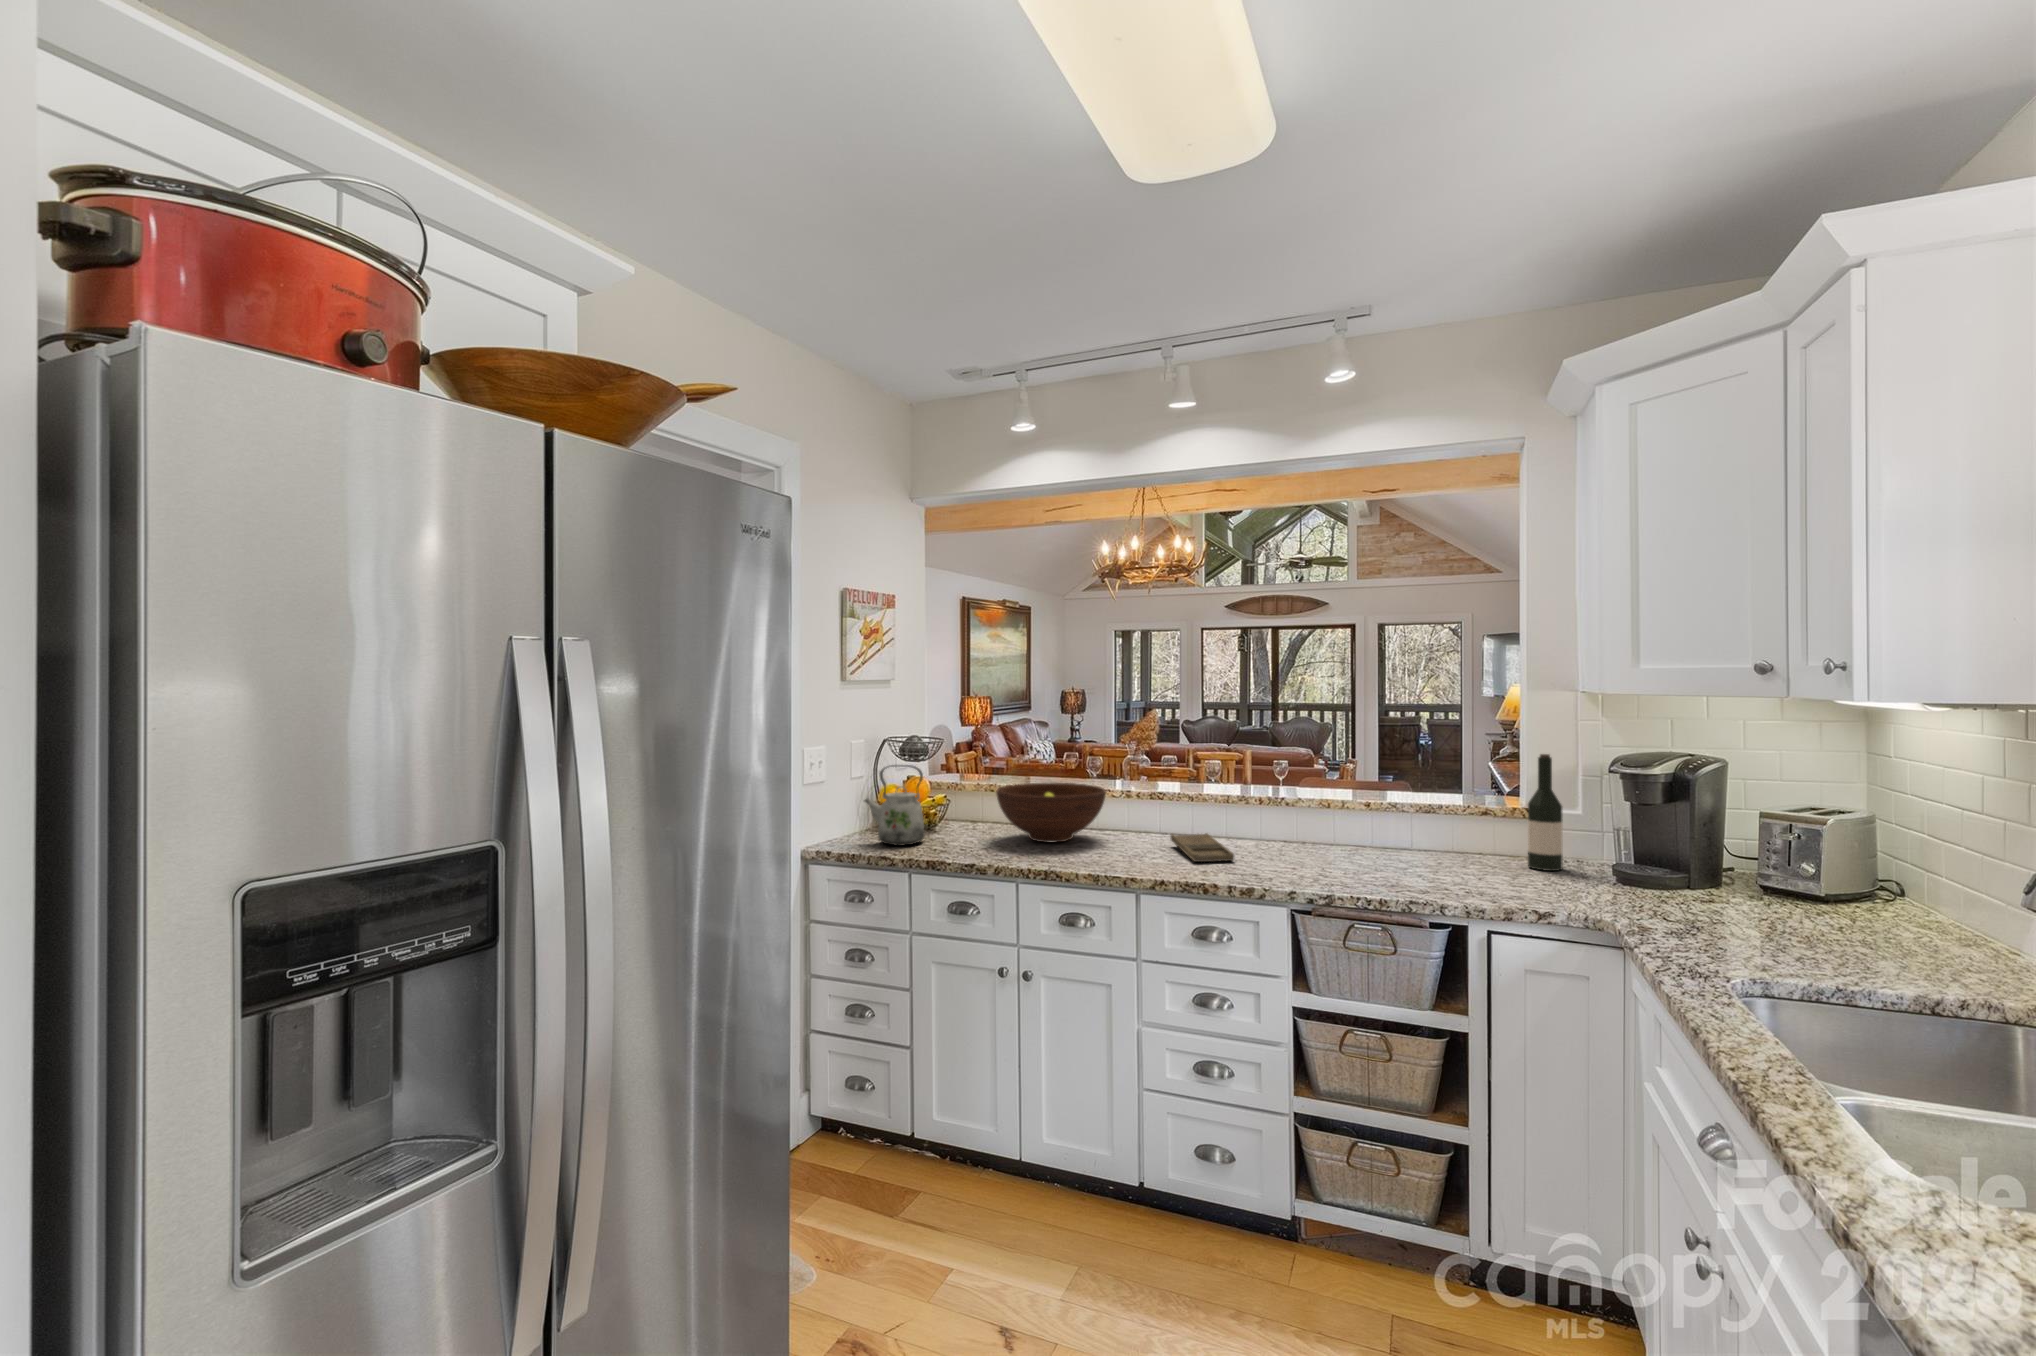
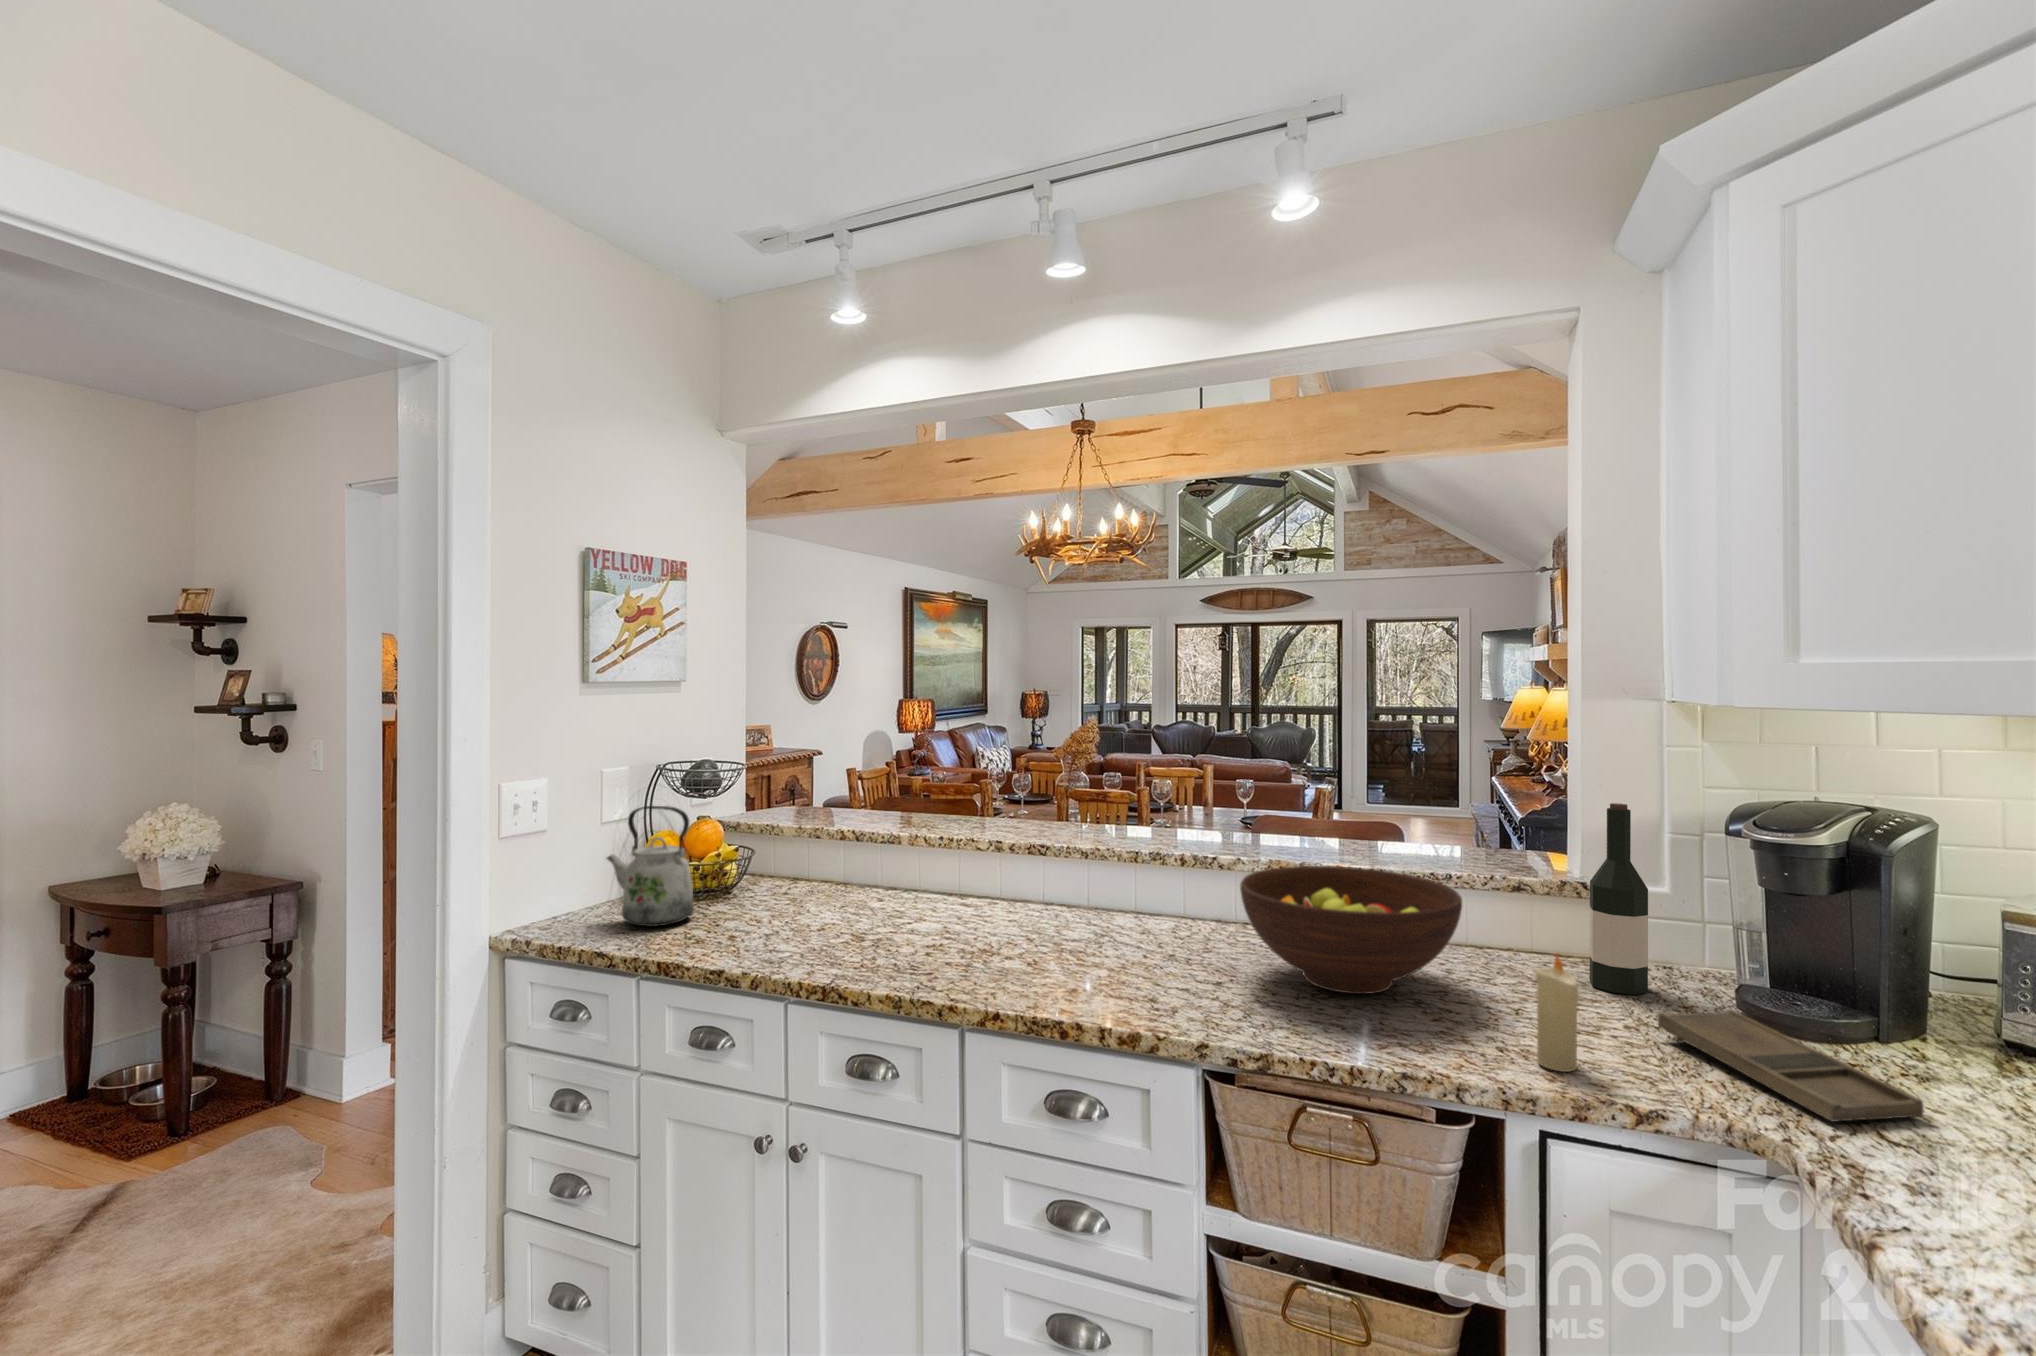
fruit bowl: present [996,783,1106,843] -> present [1240,866,1462,994]
tray: present [1171,833,1234,862] -> present [1658,1010,1924,1122]
candle: none [1487,833,1511,899] -> present [1535,954,1579,1072]

